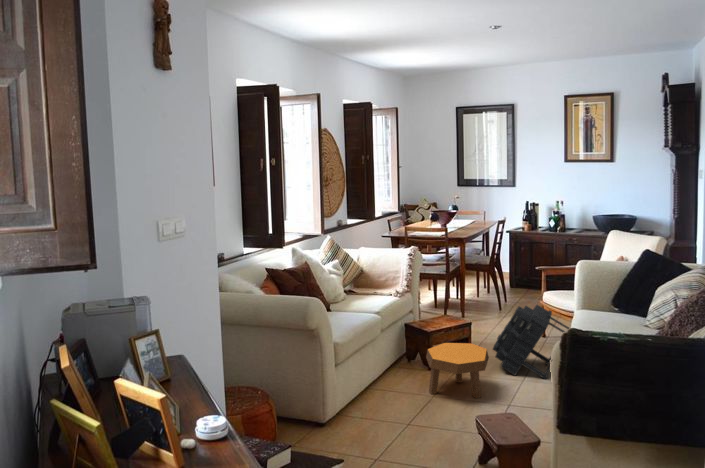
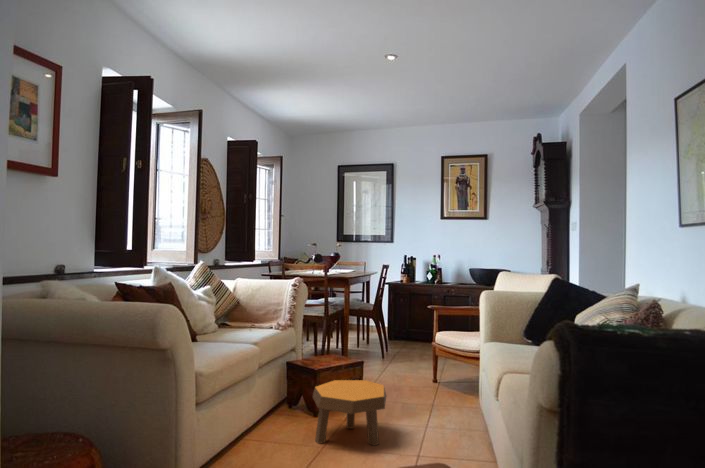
backpack: present [493,305,569,379] -> none [387,338,475,422]

